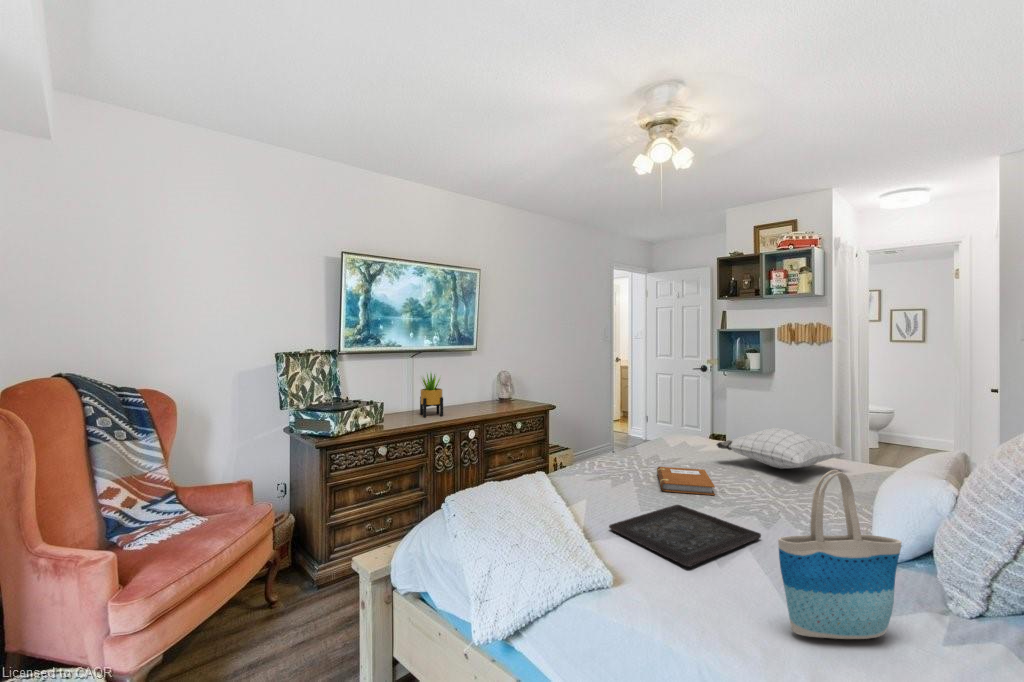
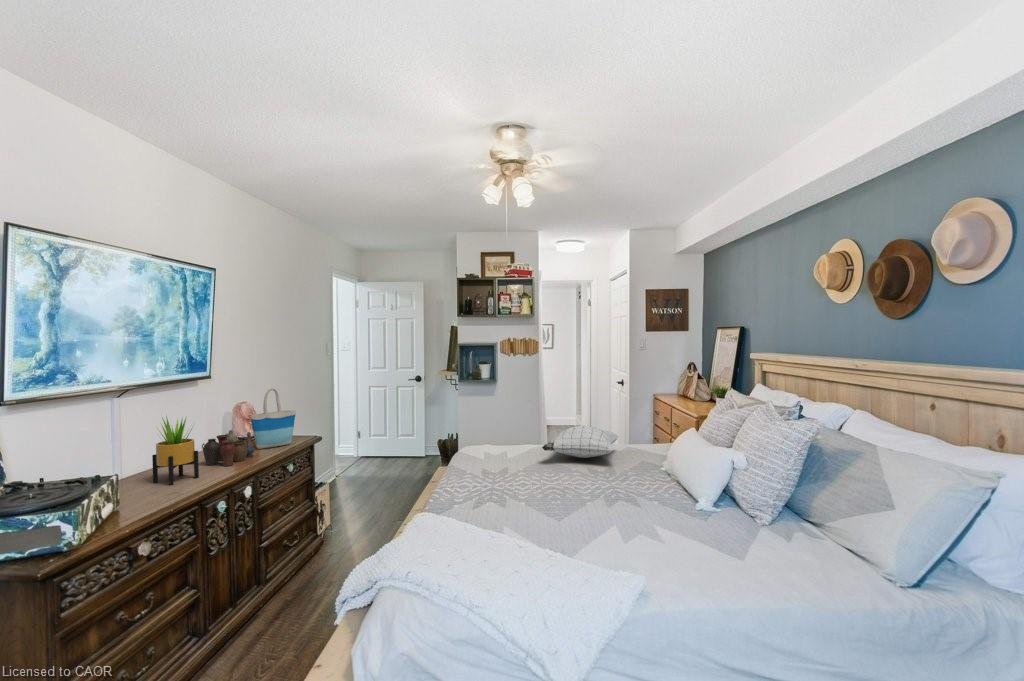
vase: none [457,389,493,413] -> present [202,430,255,466]
notebook: present [657,467,715,495] -> none [520,471,584,497]
tote bag: present [778,470,902,639] -> present [251,389,296,449]
tray: present [609,505,761,567] -> none [572,504,664,546]

